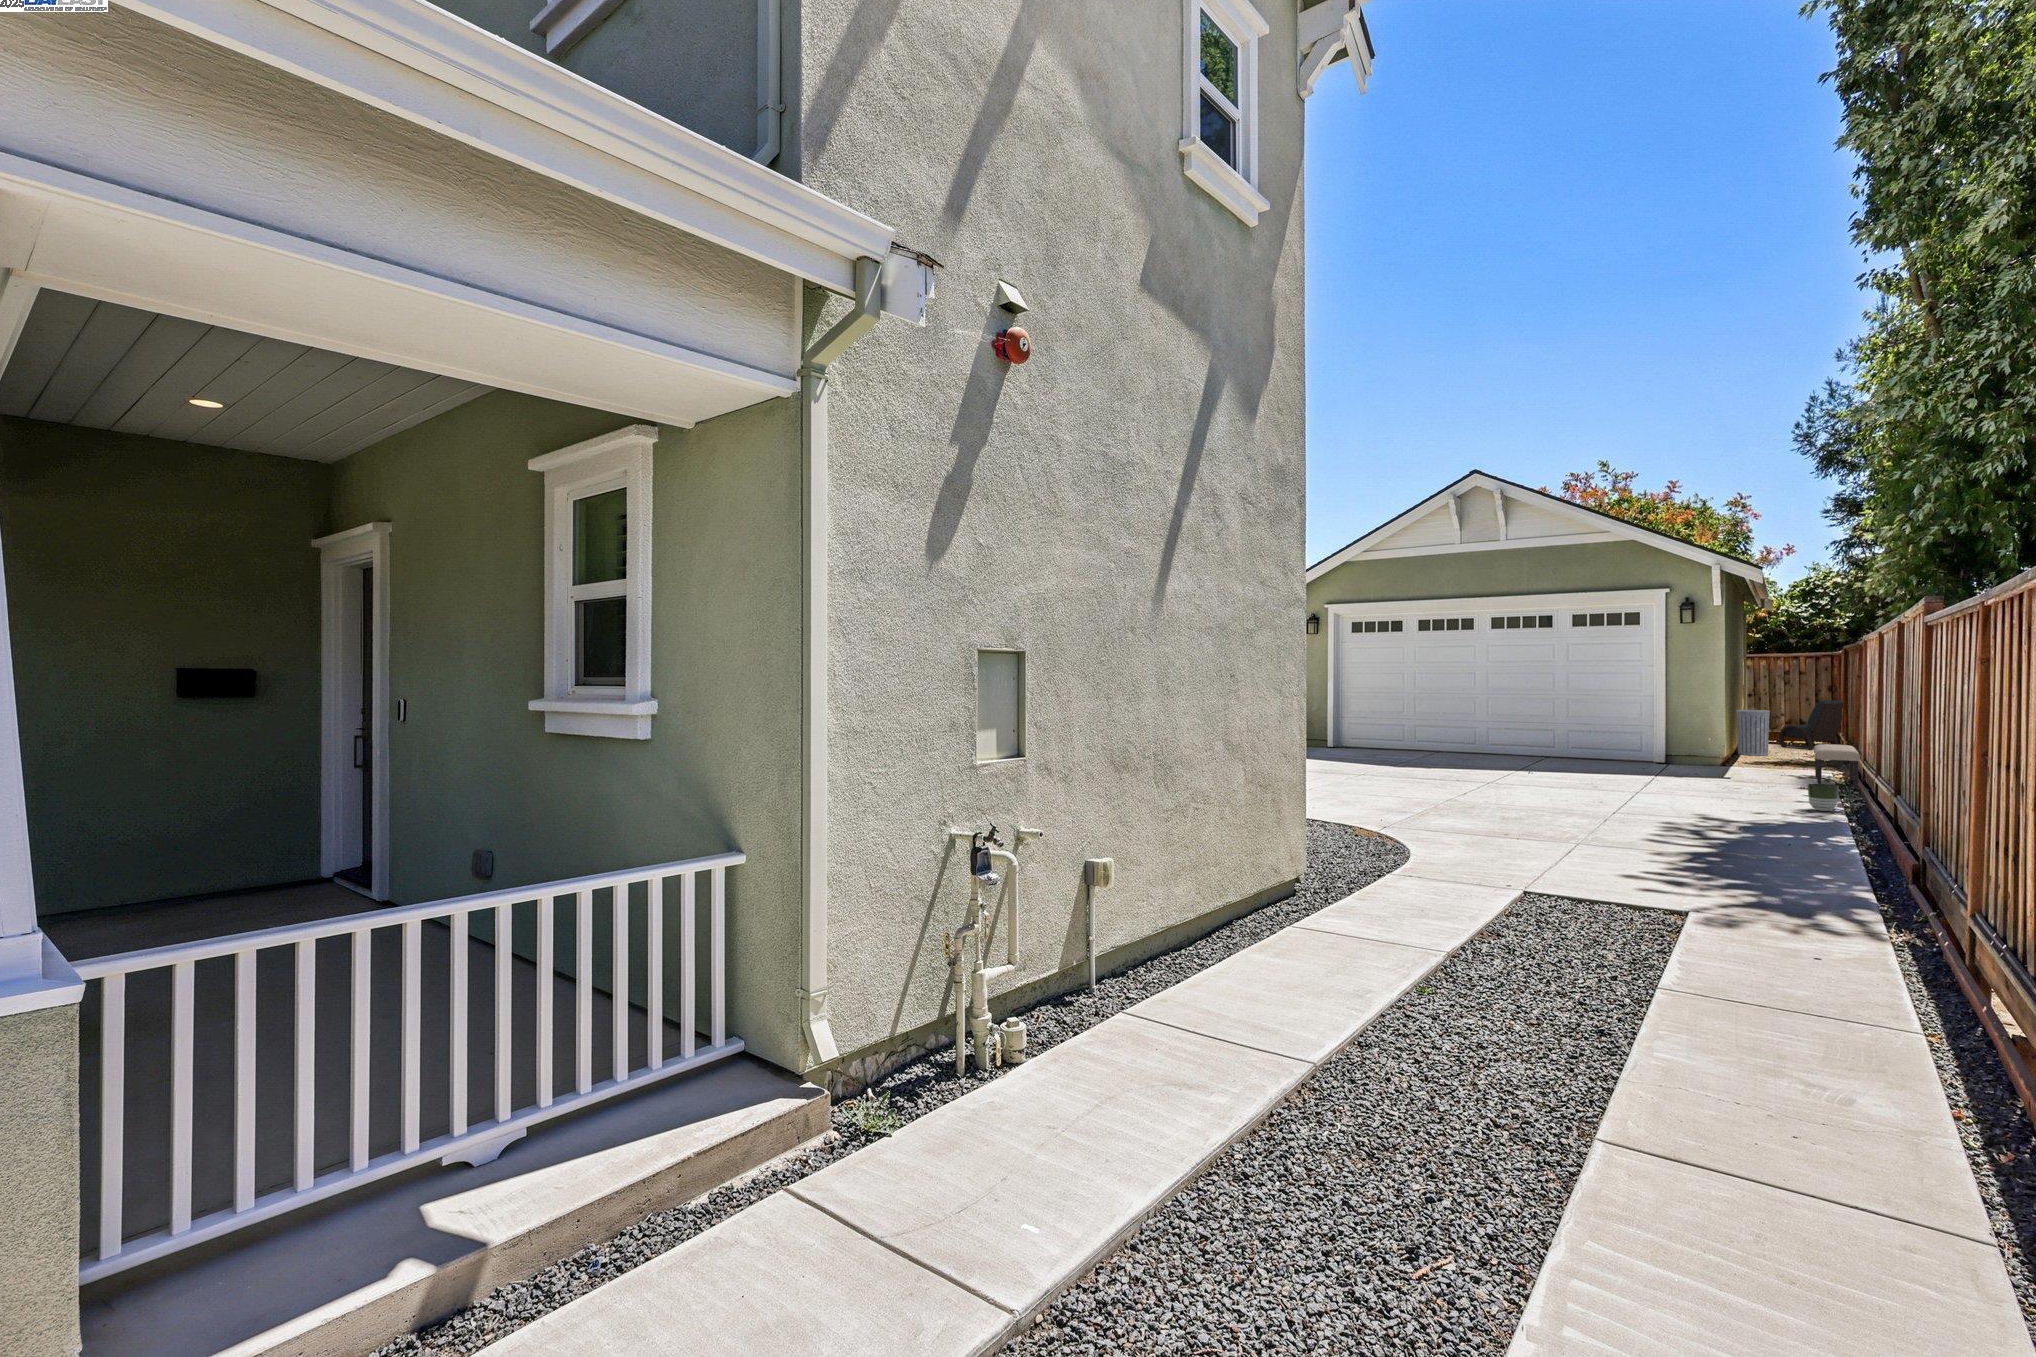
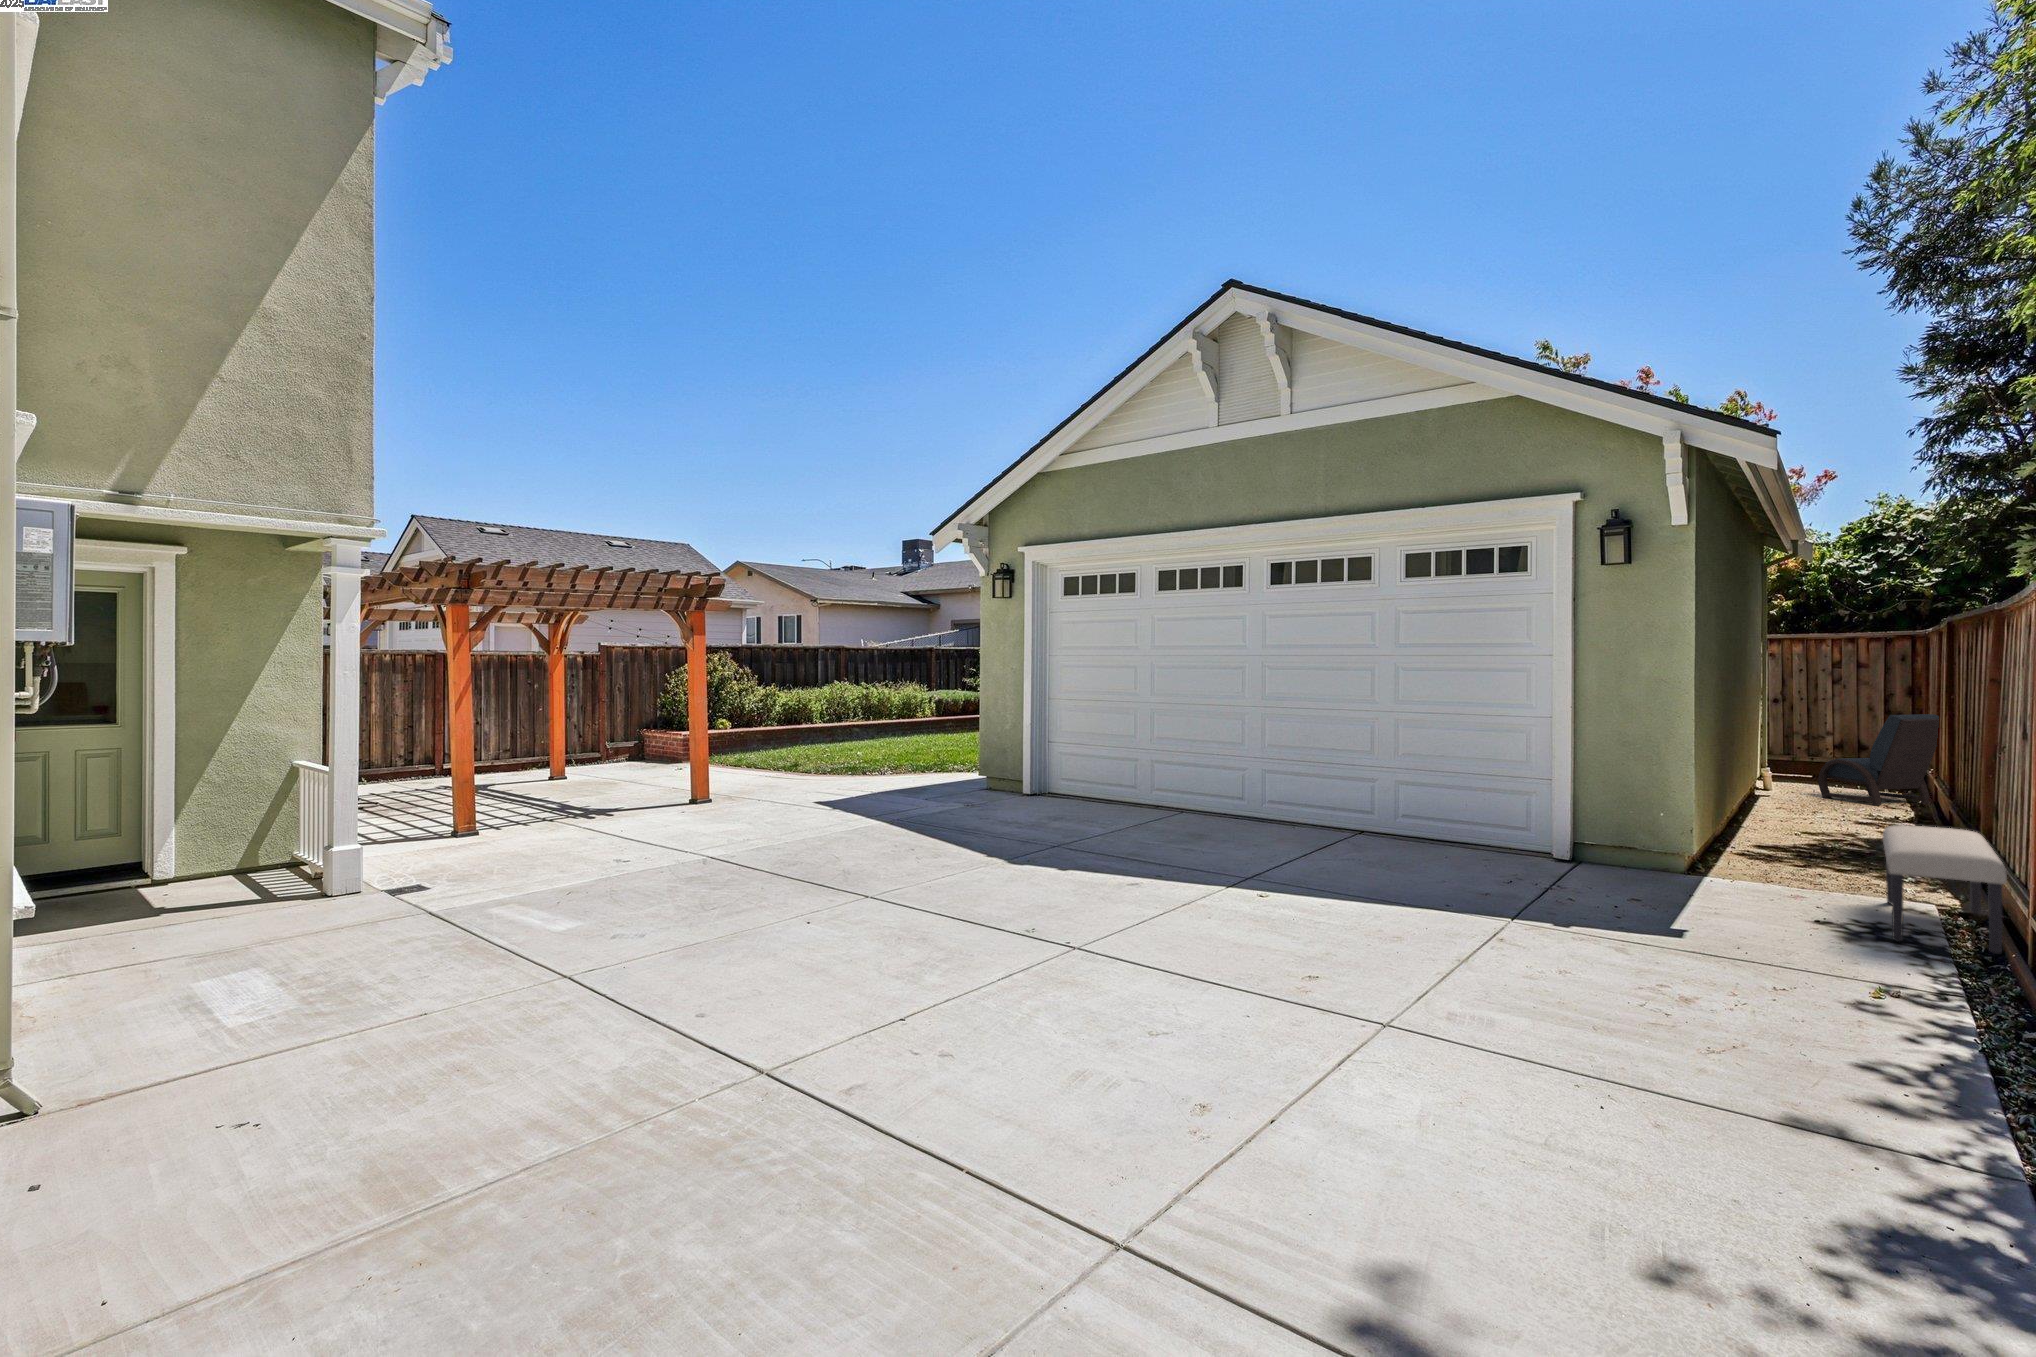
trash can: present [1736,710,1770,756] -> none [1733,730,1796,822]
planter: present [1808,783,1839,811] -> none [1863,1013,1973,1121]

